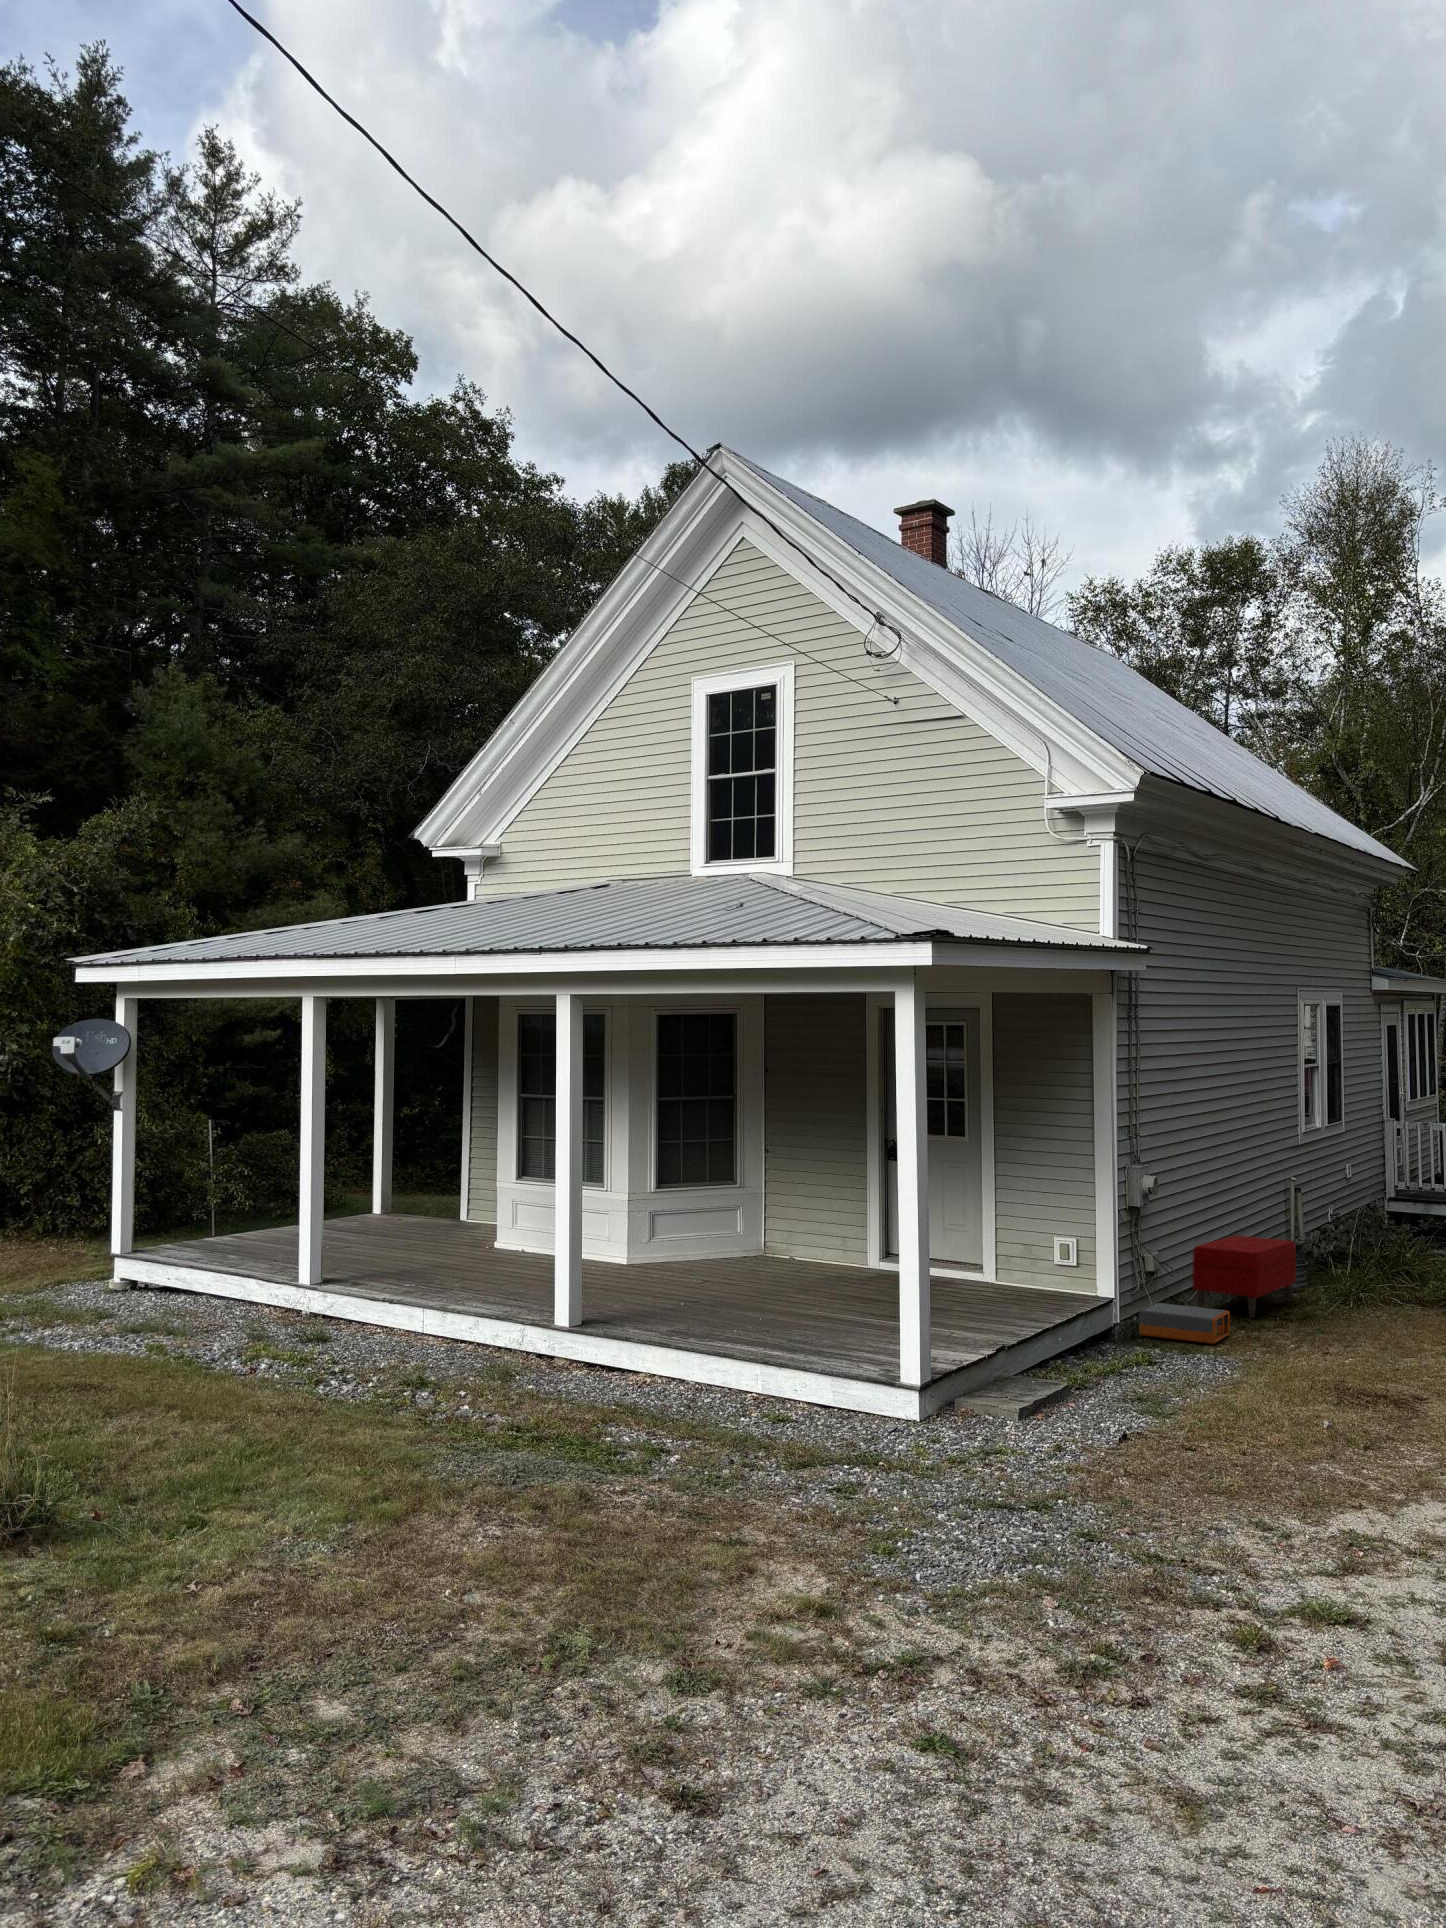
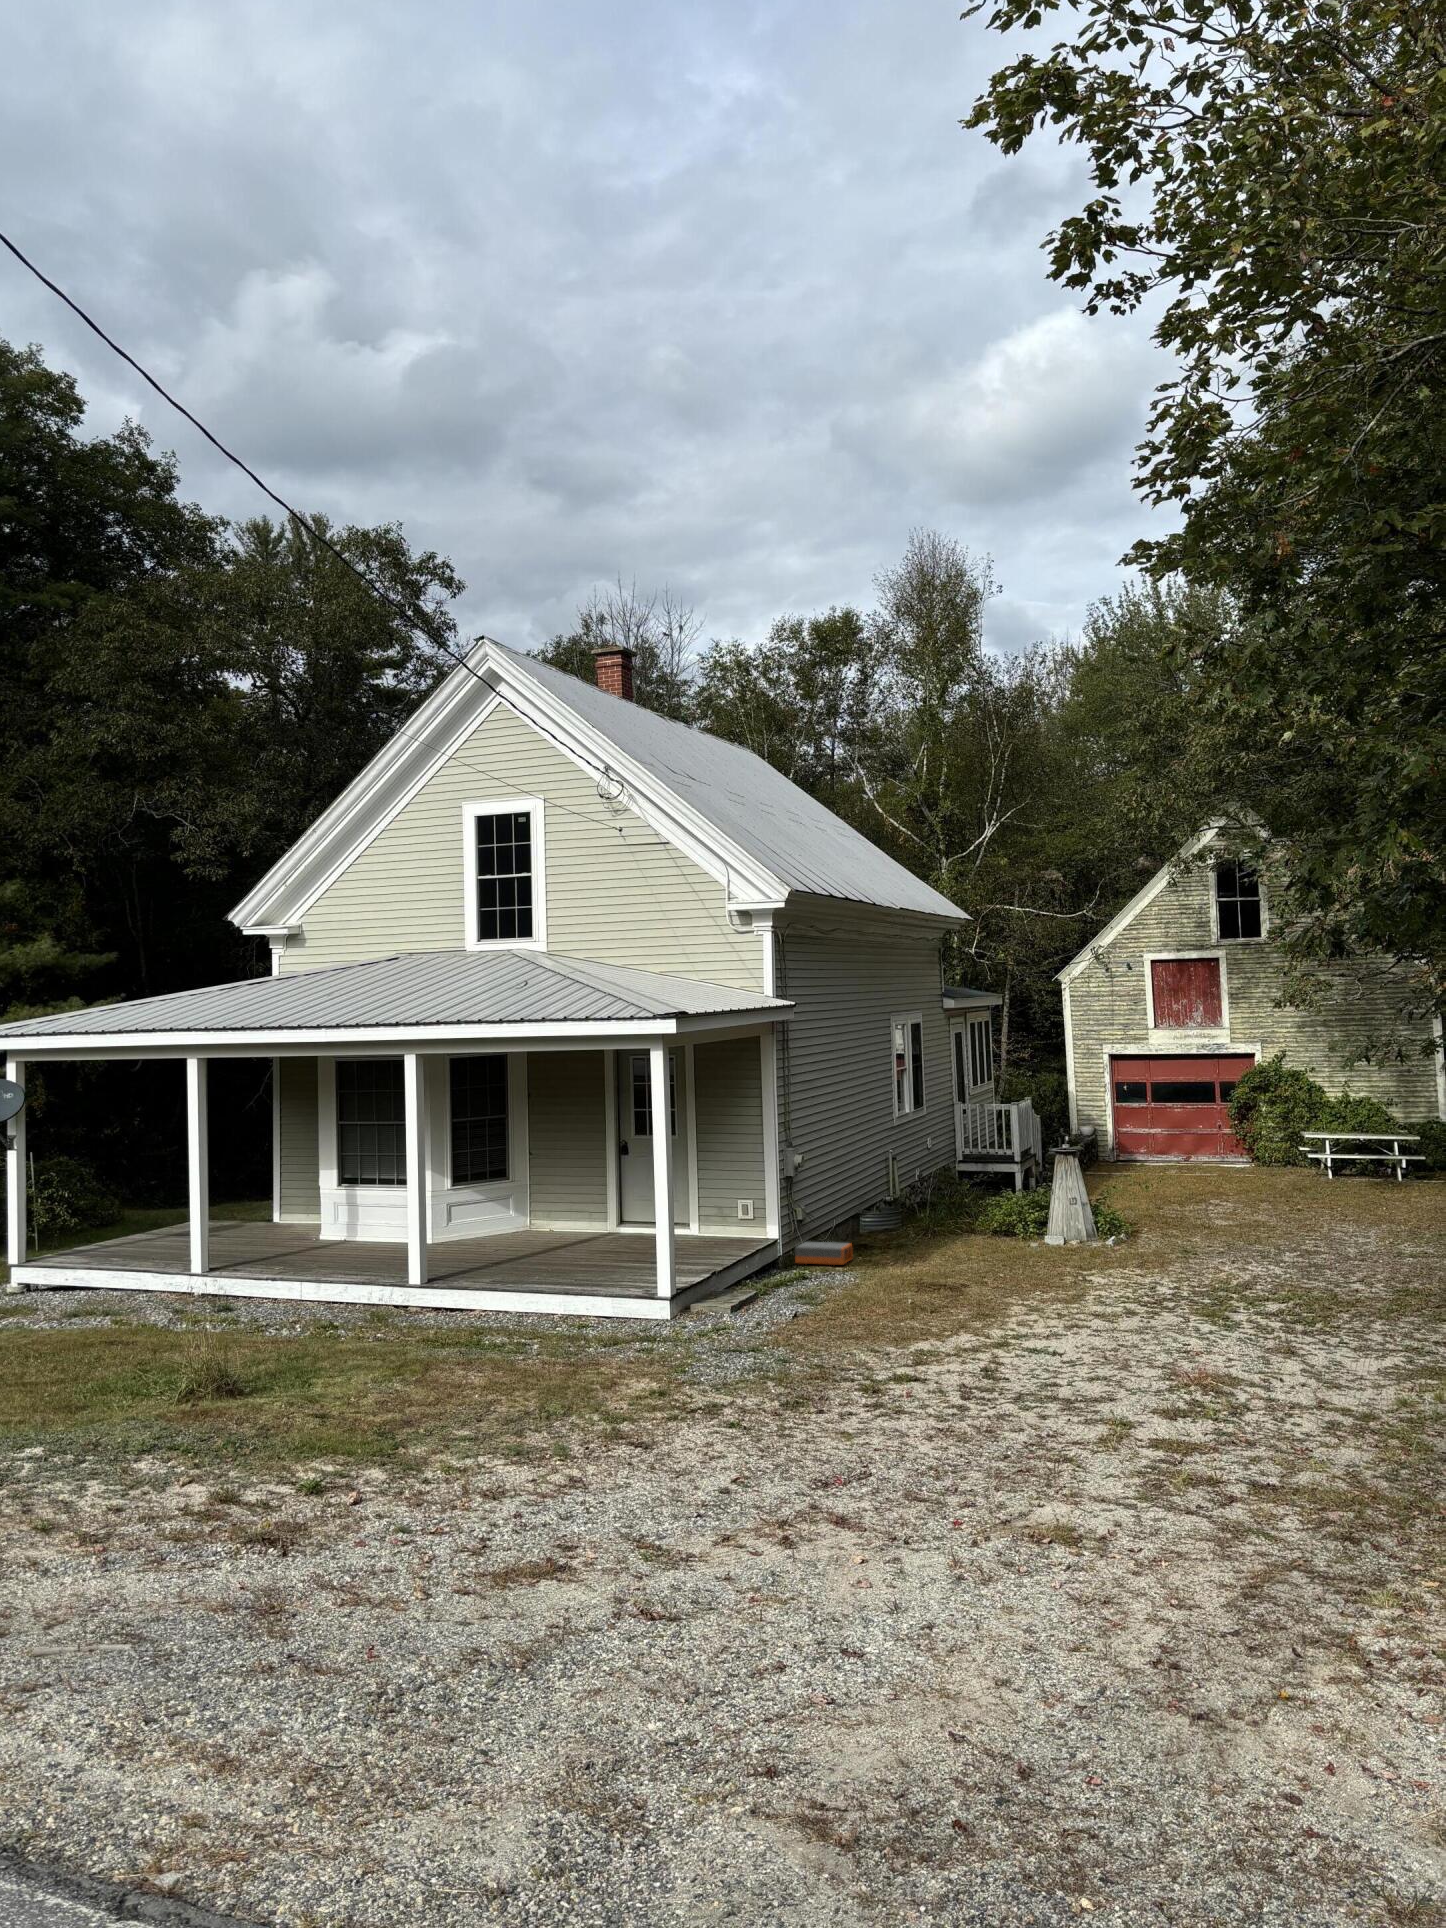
bench: present [1192,1235,1296,1318] -> none [826,1194,894,1248]

